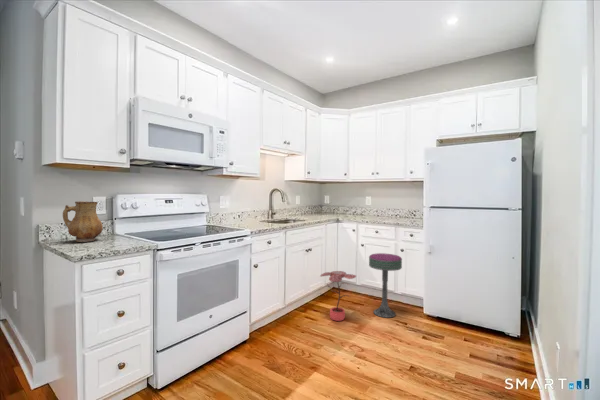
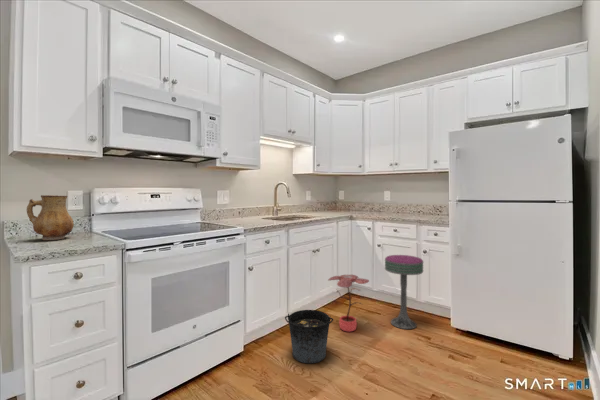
bucket: none [286,302,328,347] -> present [285,310,333,363]

